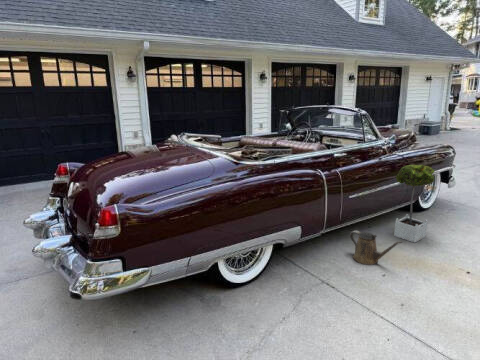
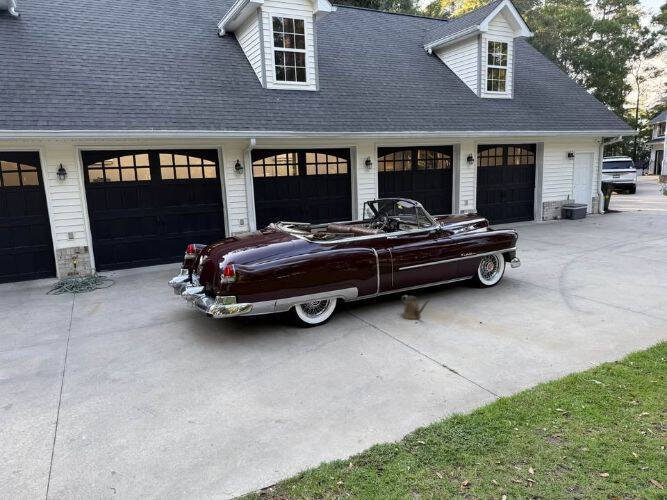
potted tree: present [394,164,435,242] -> none [443,245,472,308]

